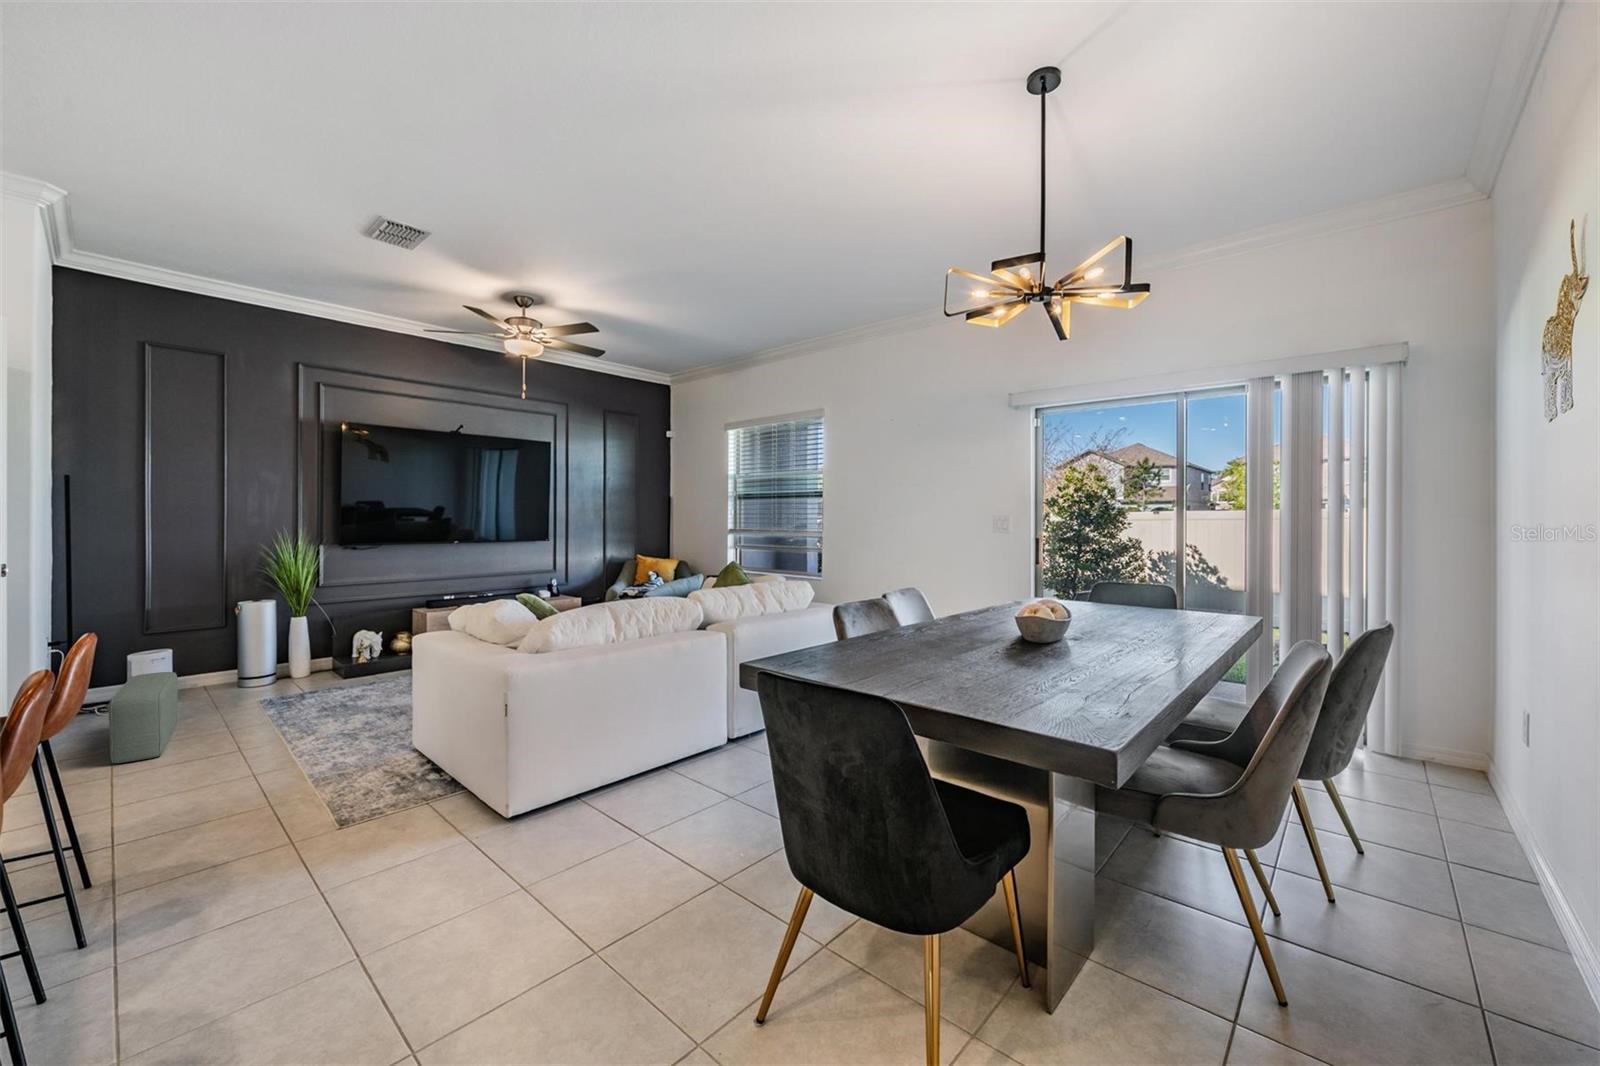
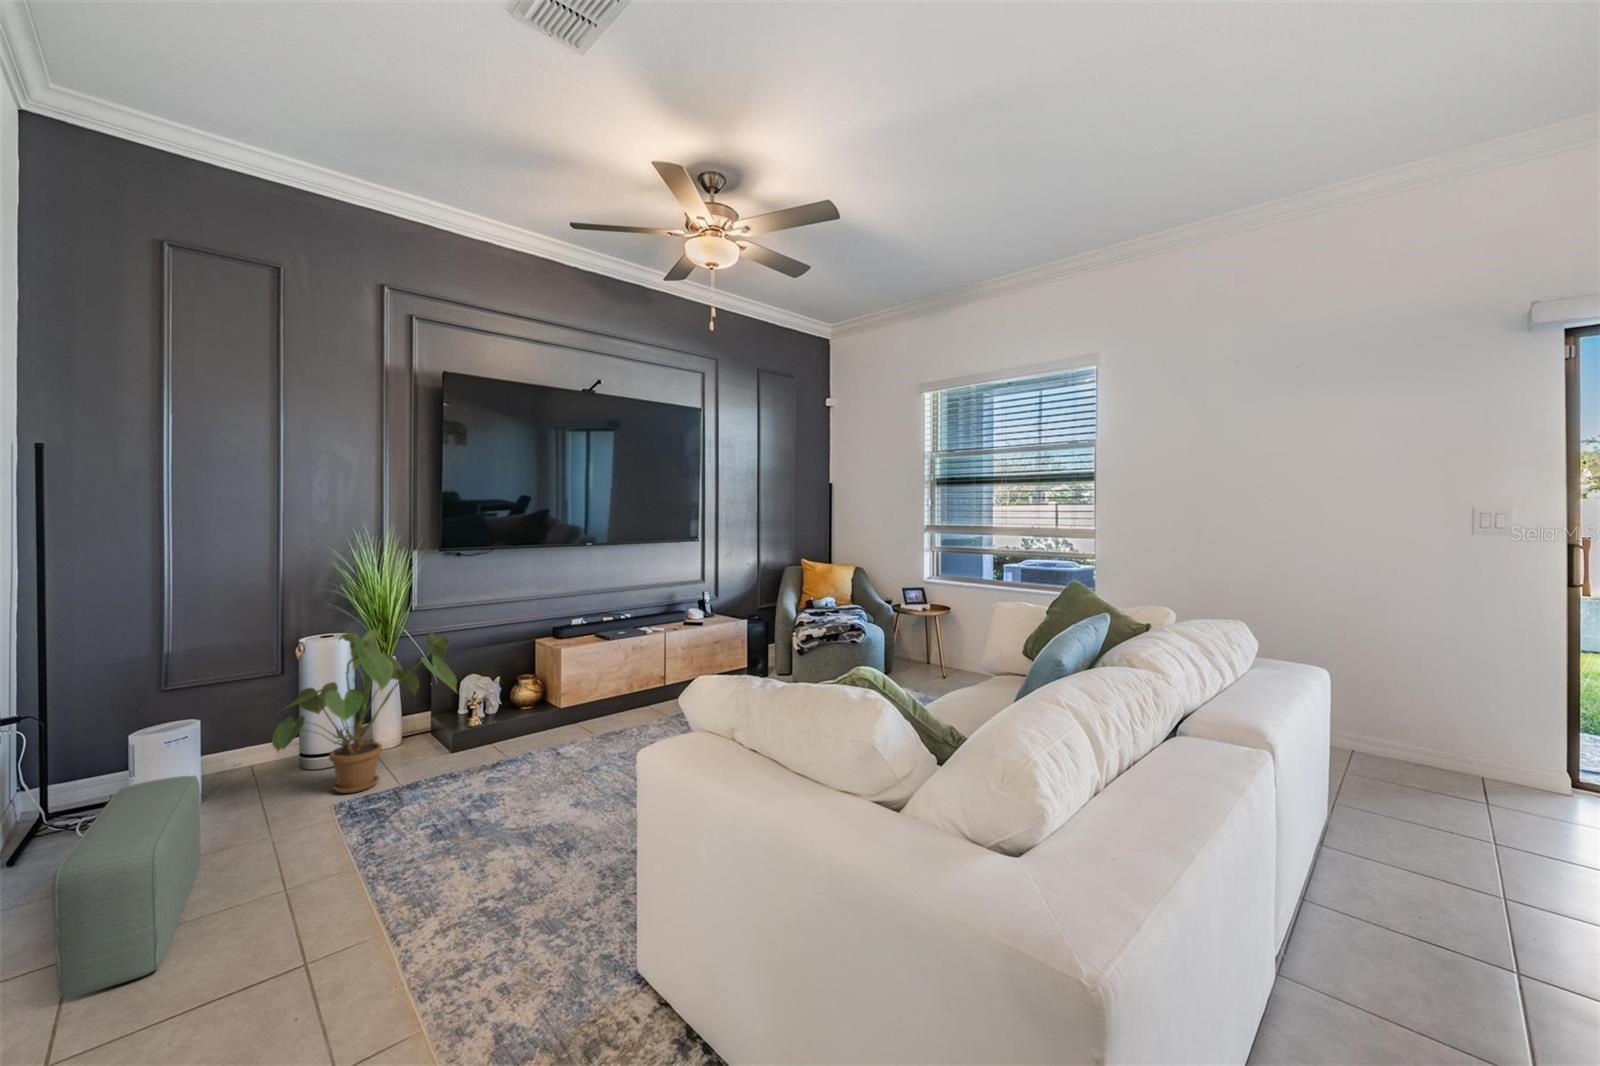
house plant: none [220,597,344,698] -> present [272,630,456,793]

